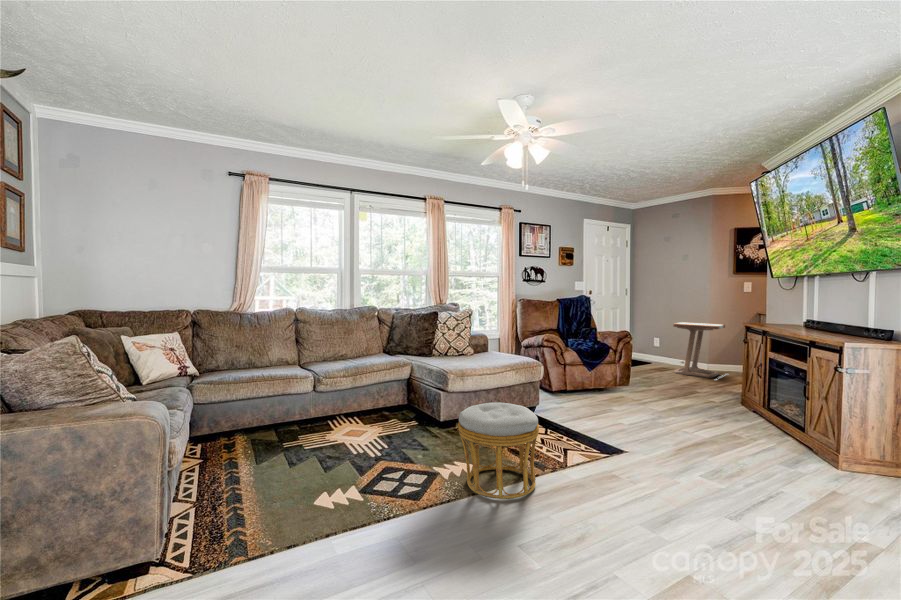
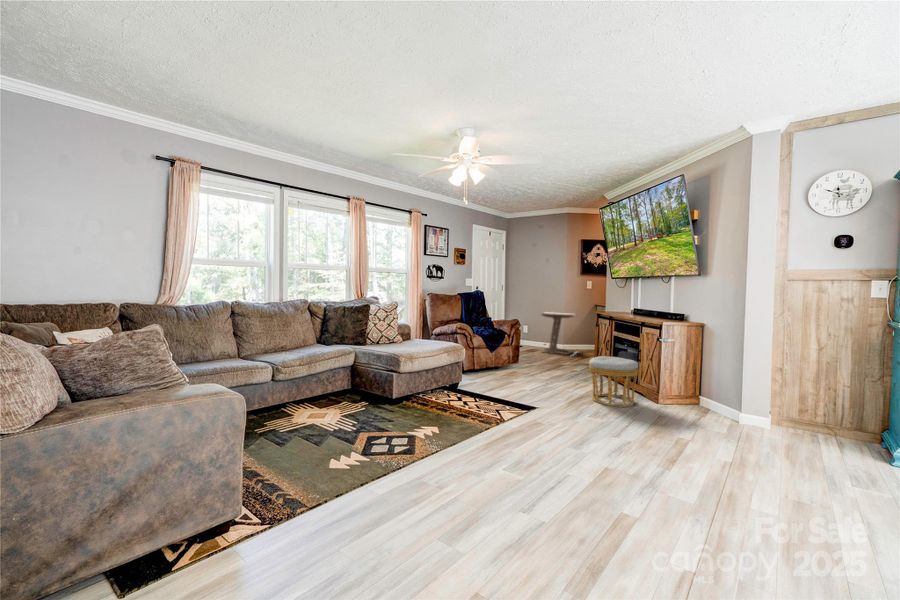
ottoman: present [458,402,539,499] -> present [589,356,638,406]

